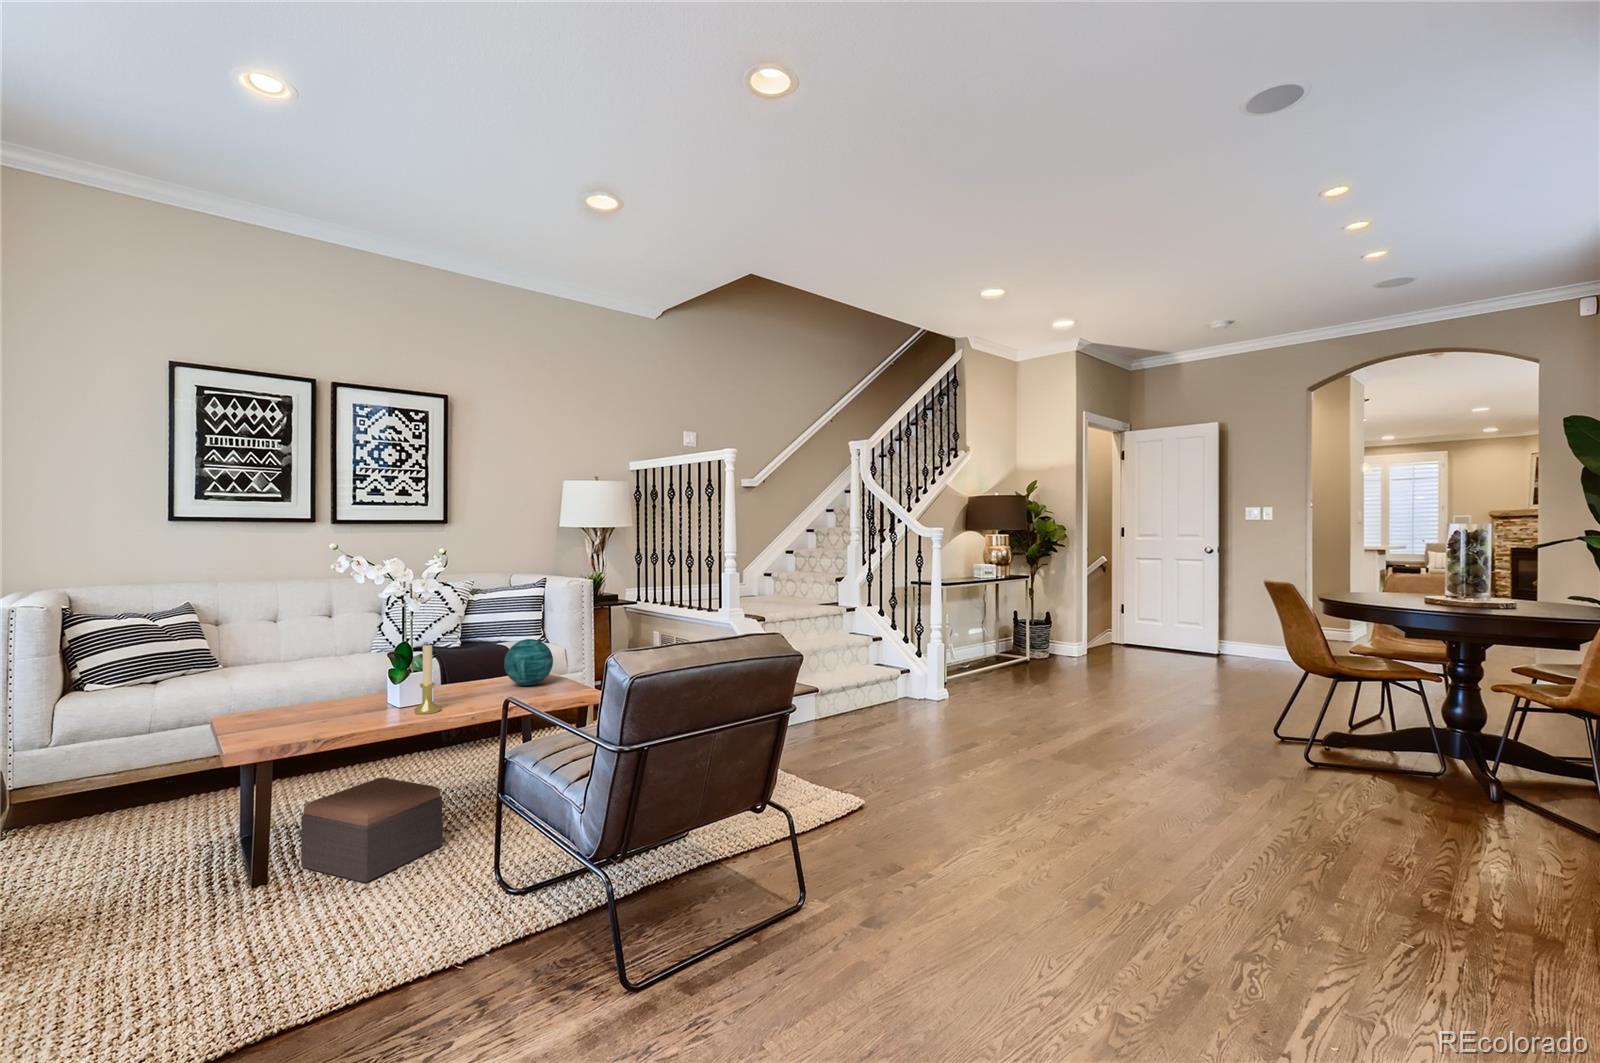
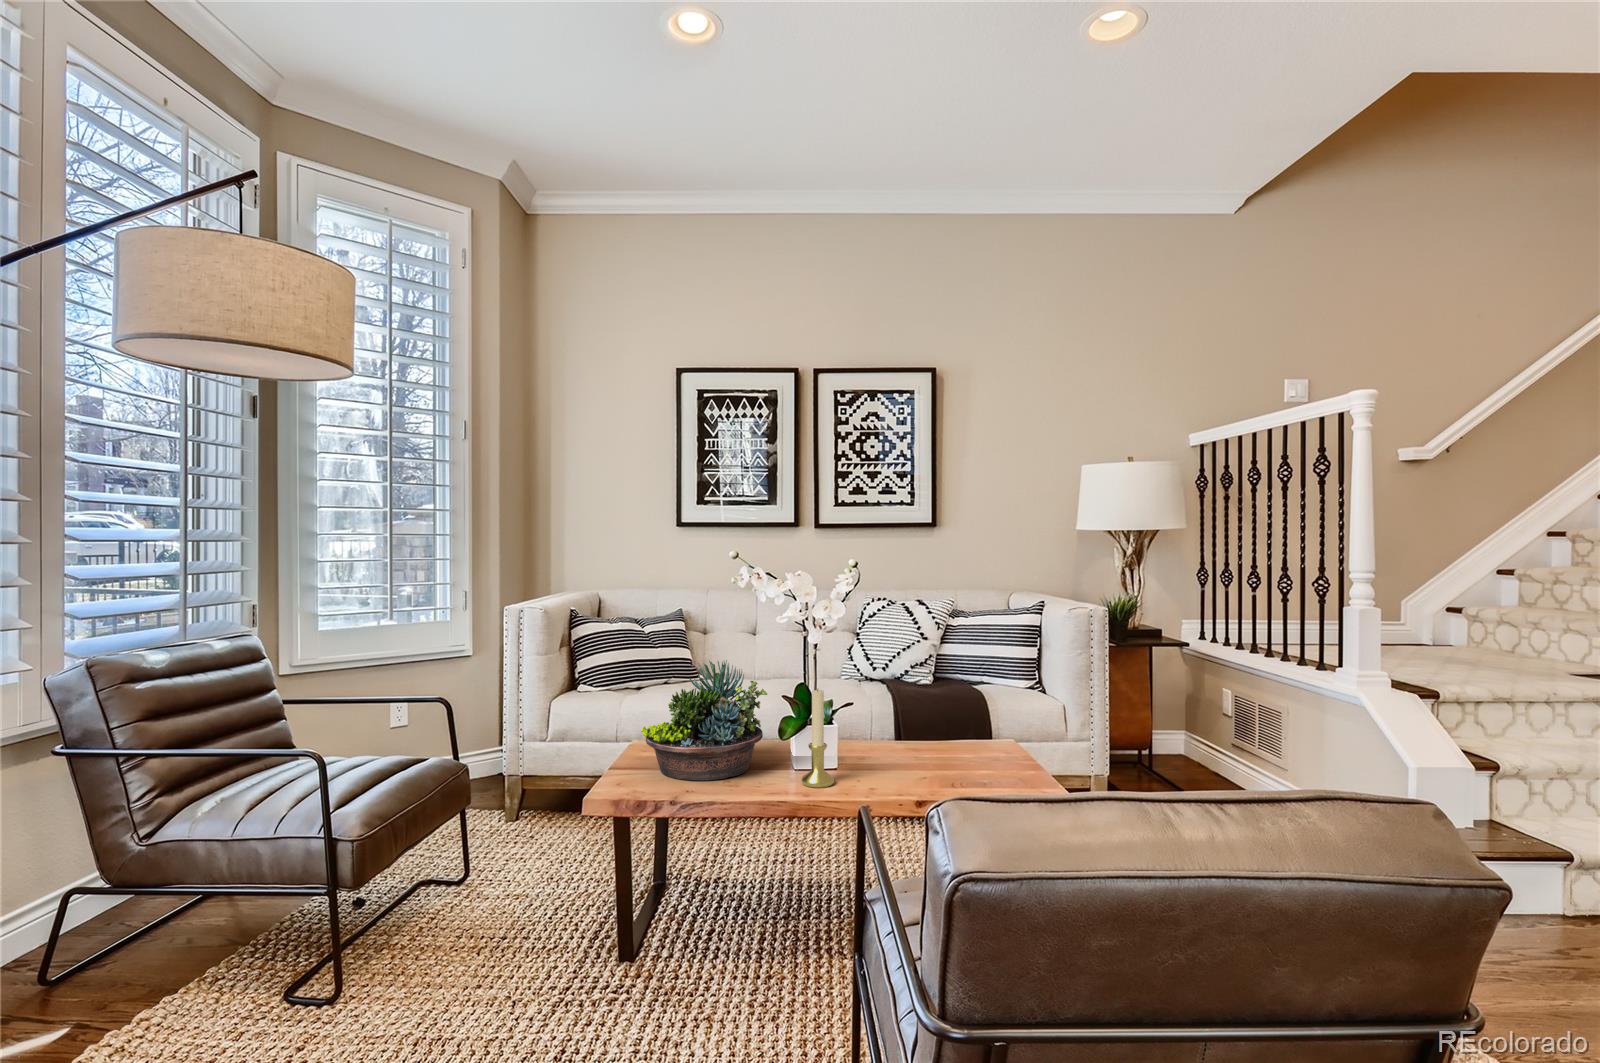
succulent planter: none [258,633,378,728] -> present [641,660,767,780]
decorative orb: present [504,639,553,686] -> none [945,692,1015,762]
footstool: present [301,777,442,883] -> none [668,859,822,1019]

